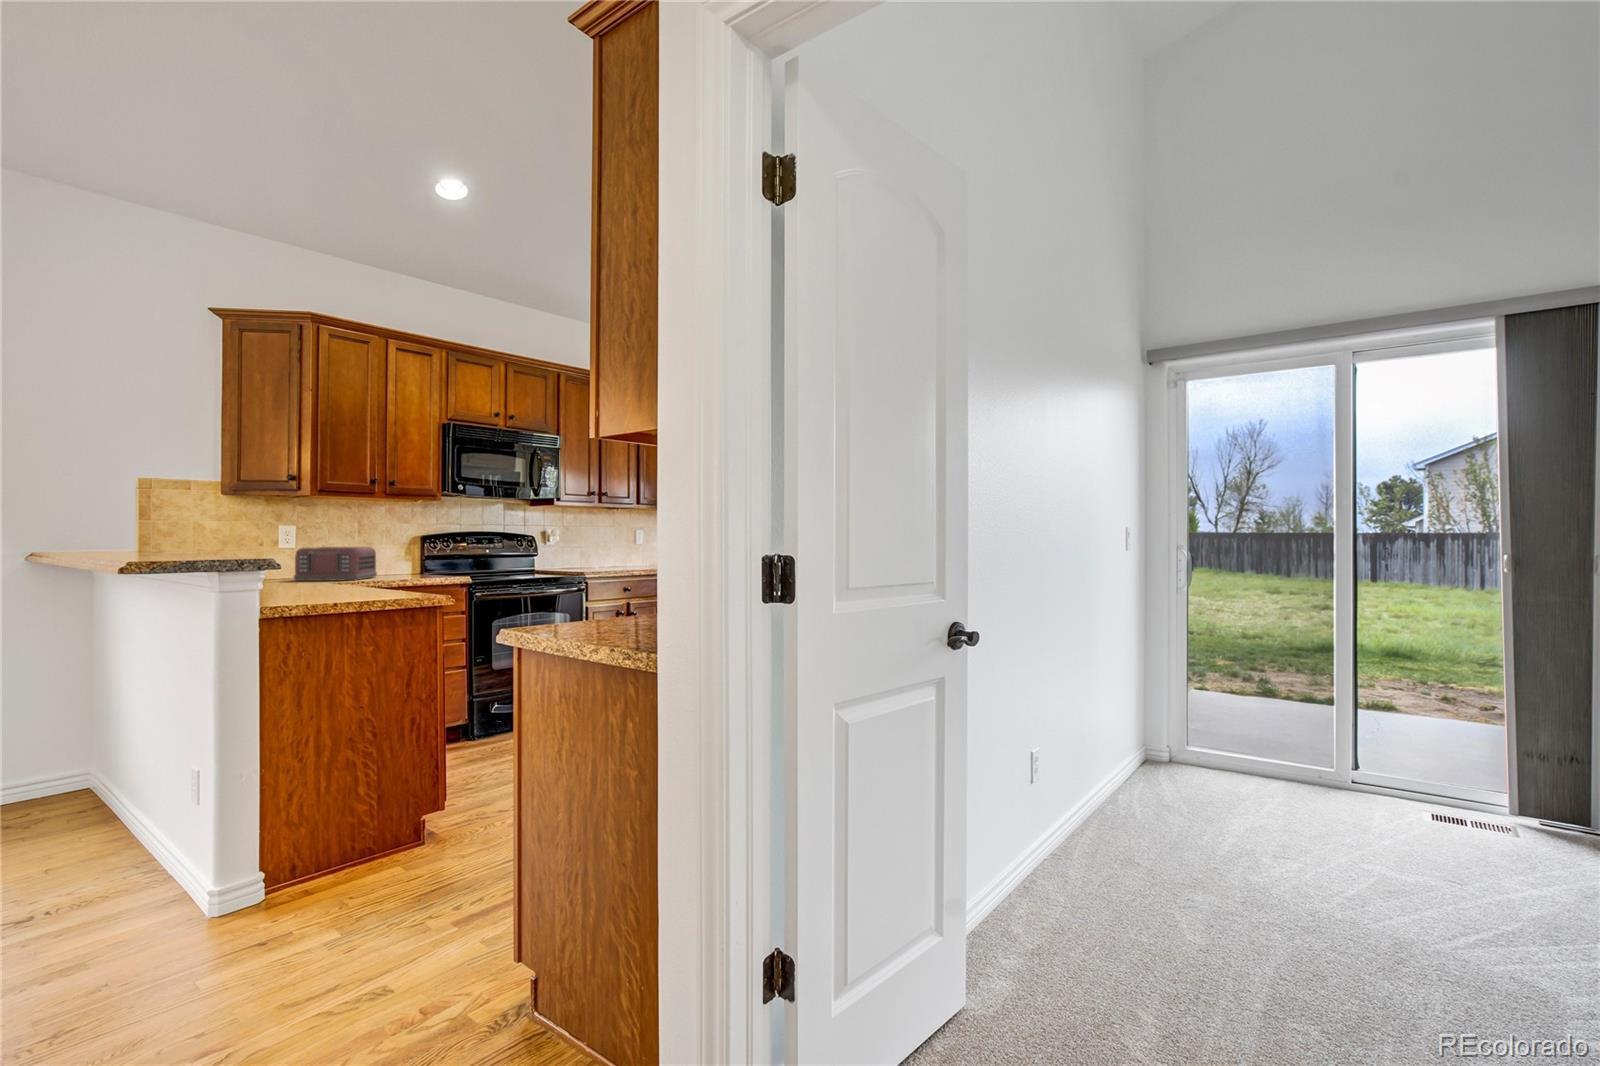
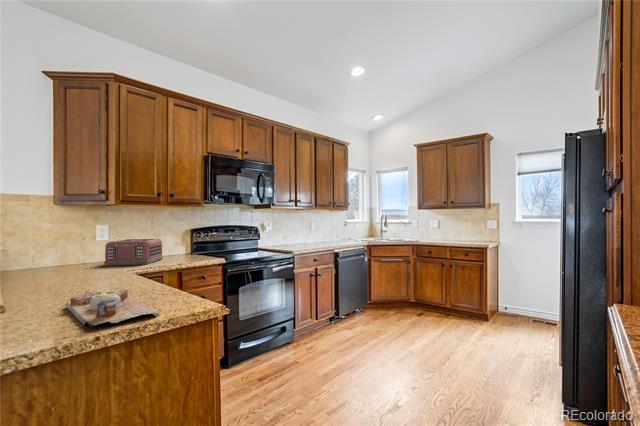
cutting board: none [290,582,385,600] -> present [66,289,160,328]

